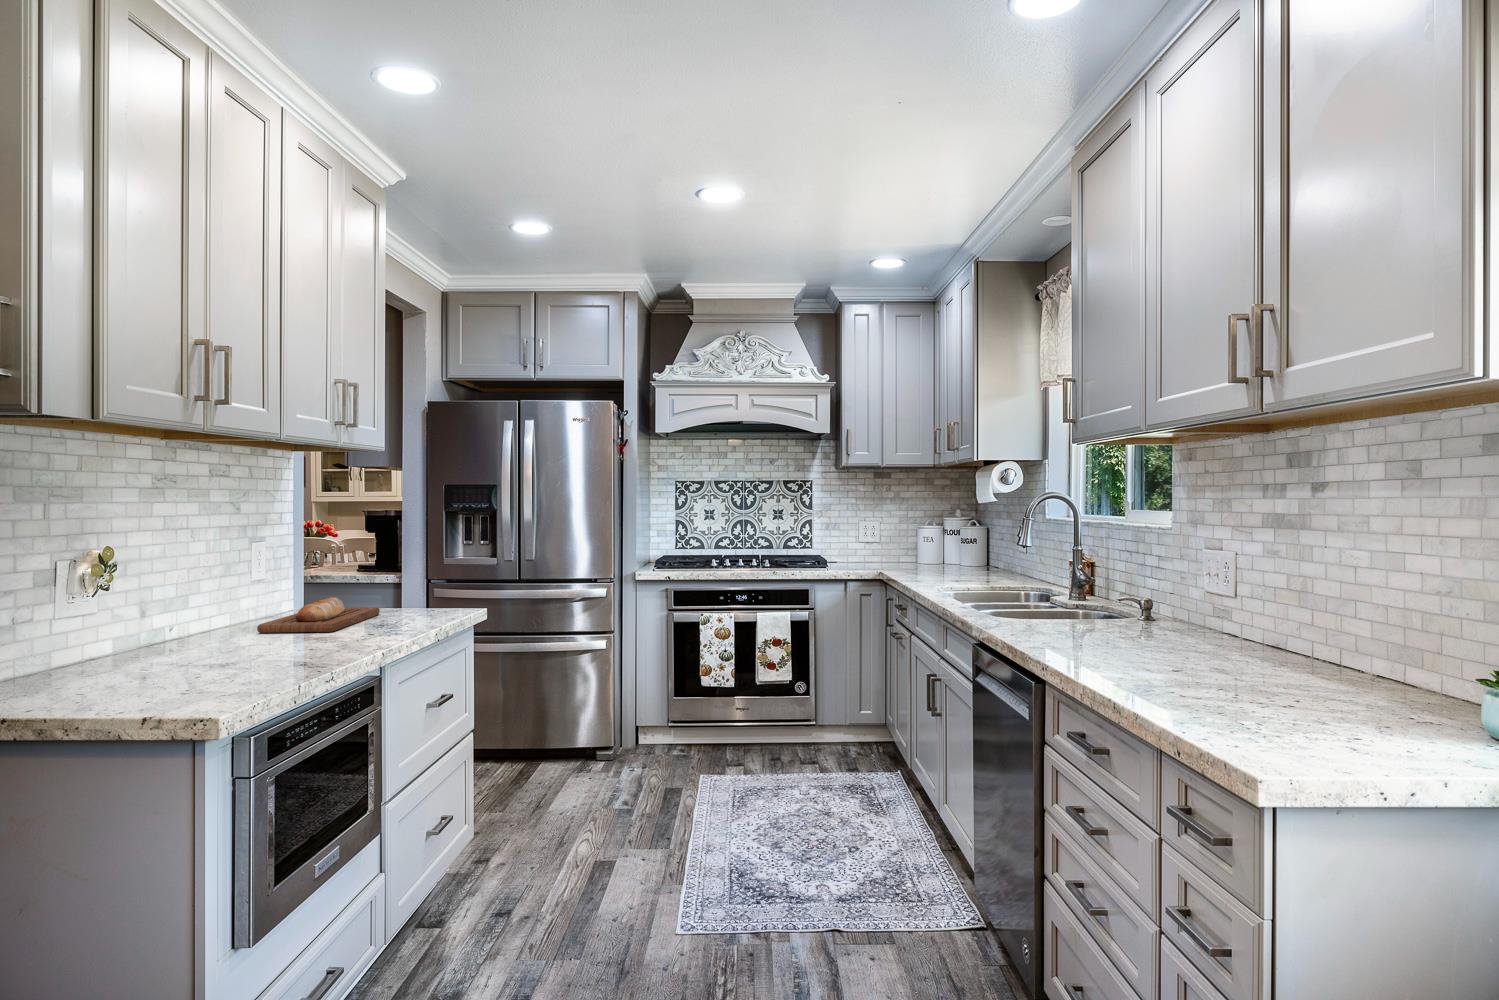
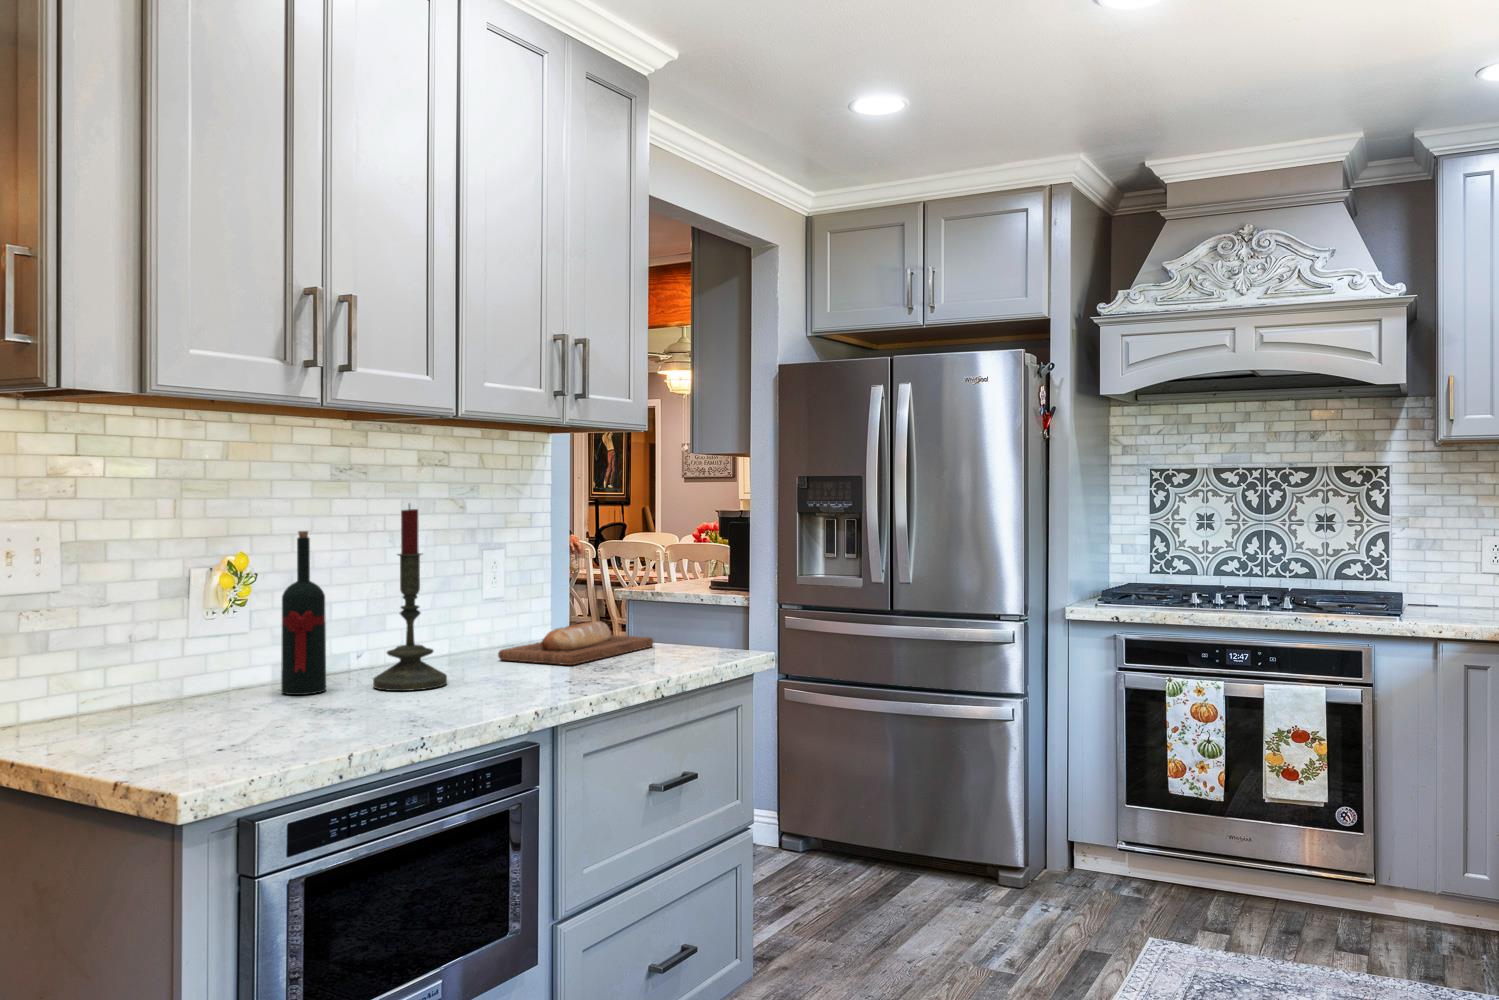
candle: none [169,505,240,663] -> present [373,506,447,691]
wine bottle: none [78,530,125,675] -> present [281,531,326,695]

